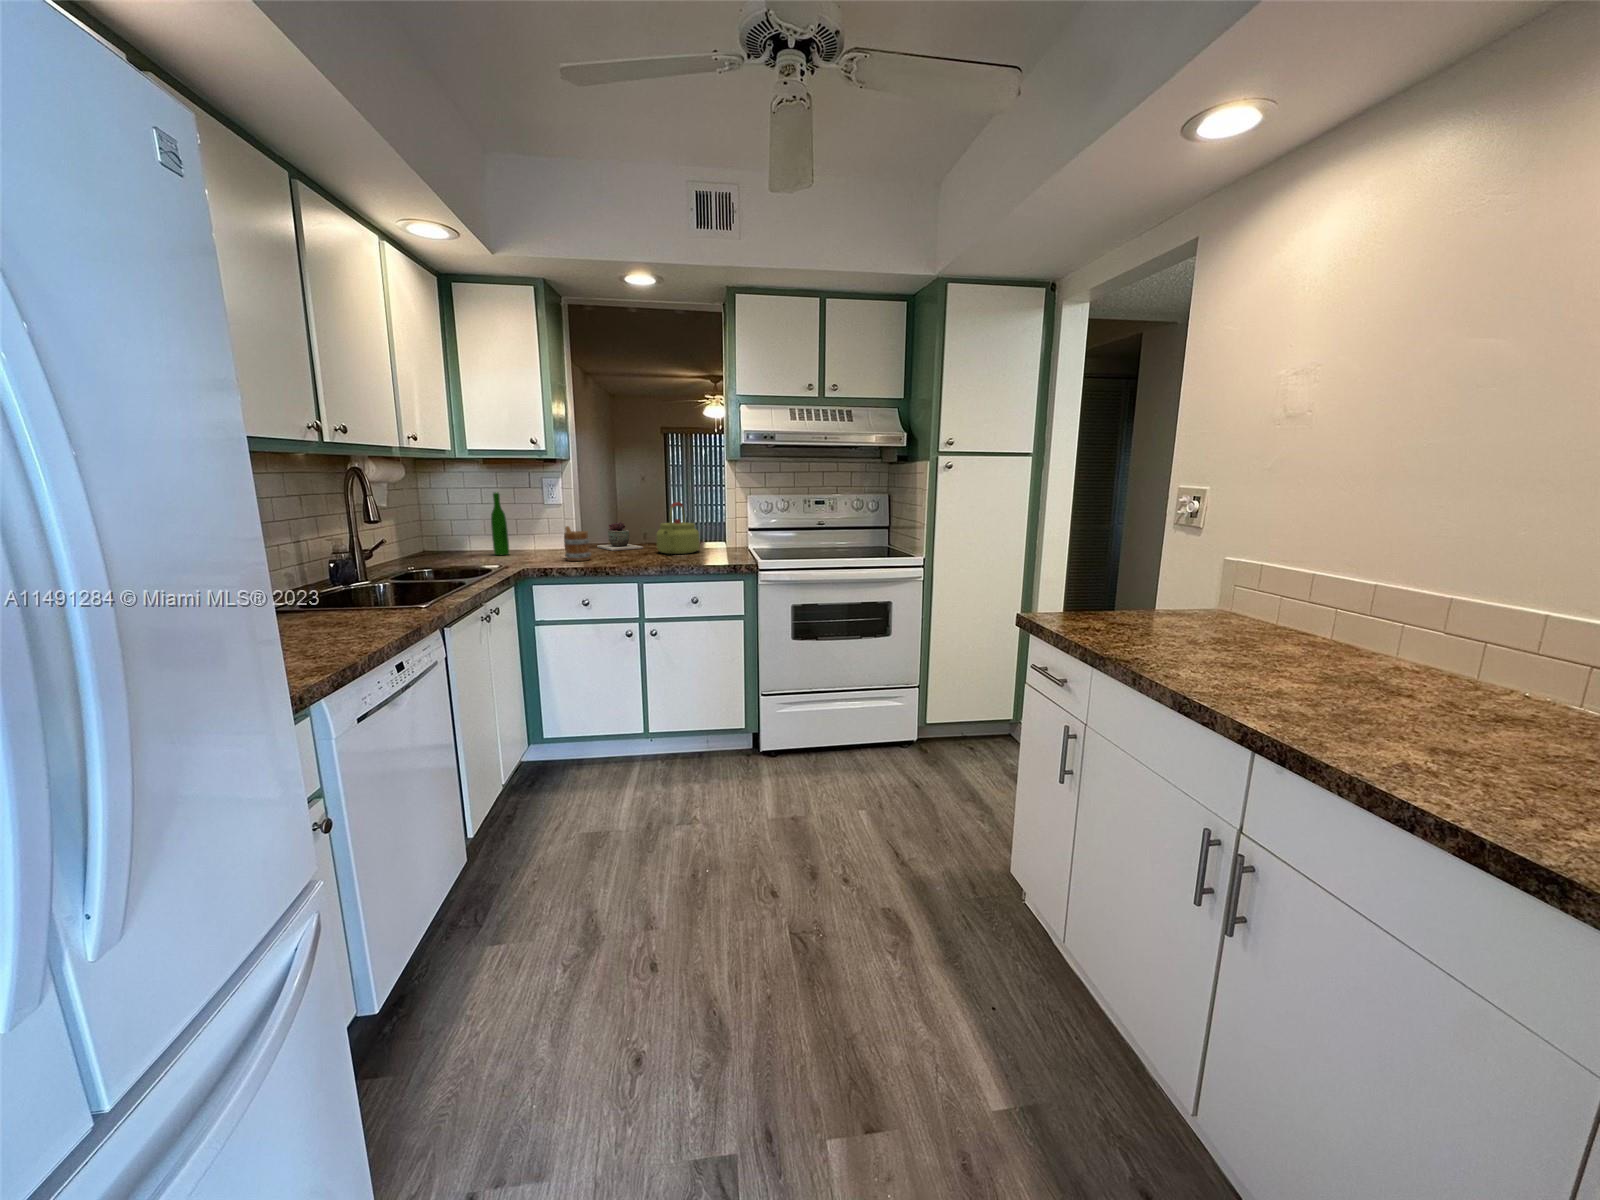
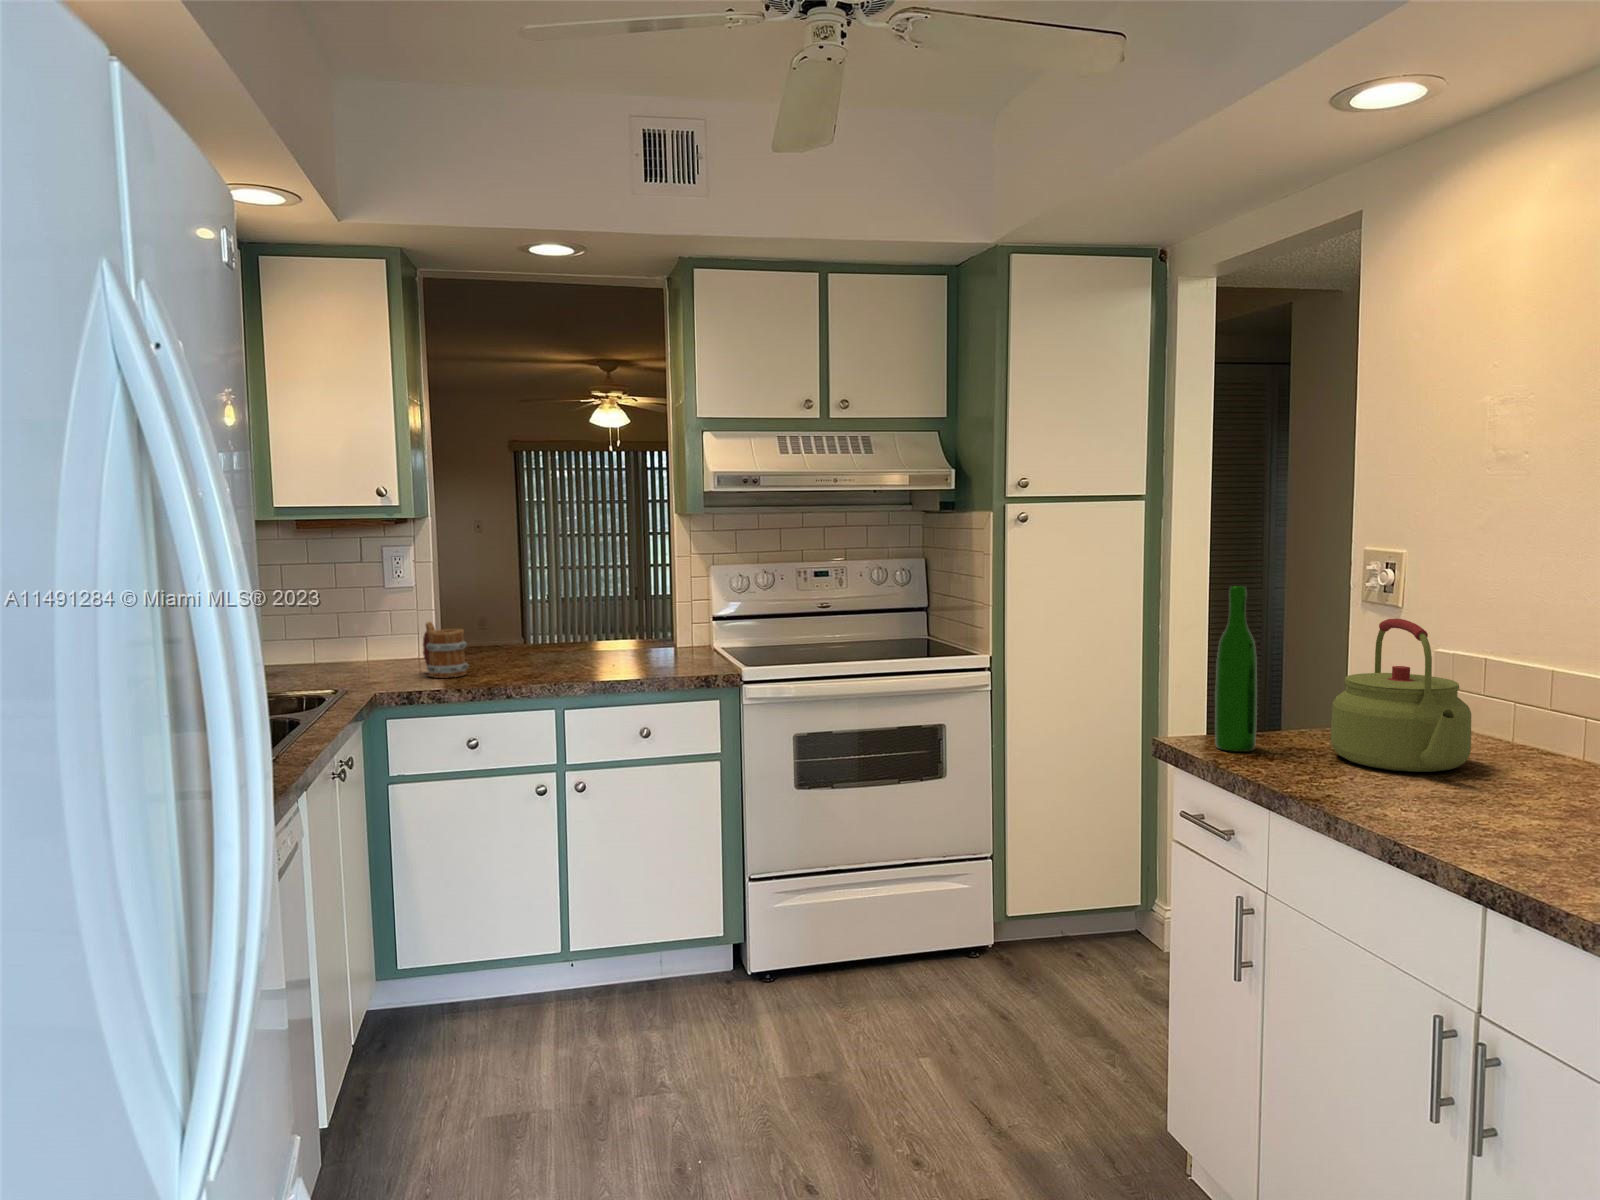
wine bottle: present [491,493,510,555] -> present [1215,586,1257,752]
kettle: present [656,502,700,554] -> present [1331,619,1471,772]
succulent plant: present [597,522,643,551] -> none [462,610,540,658]

